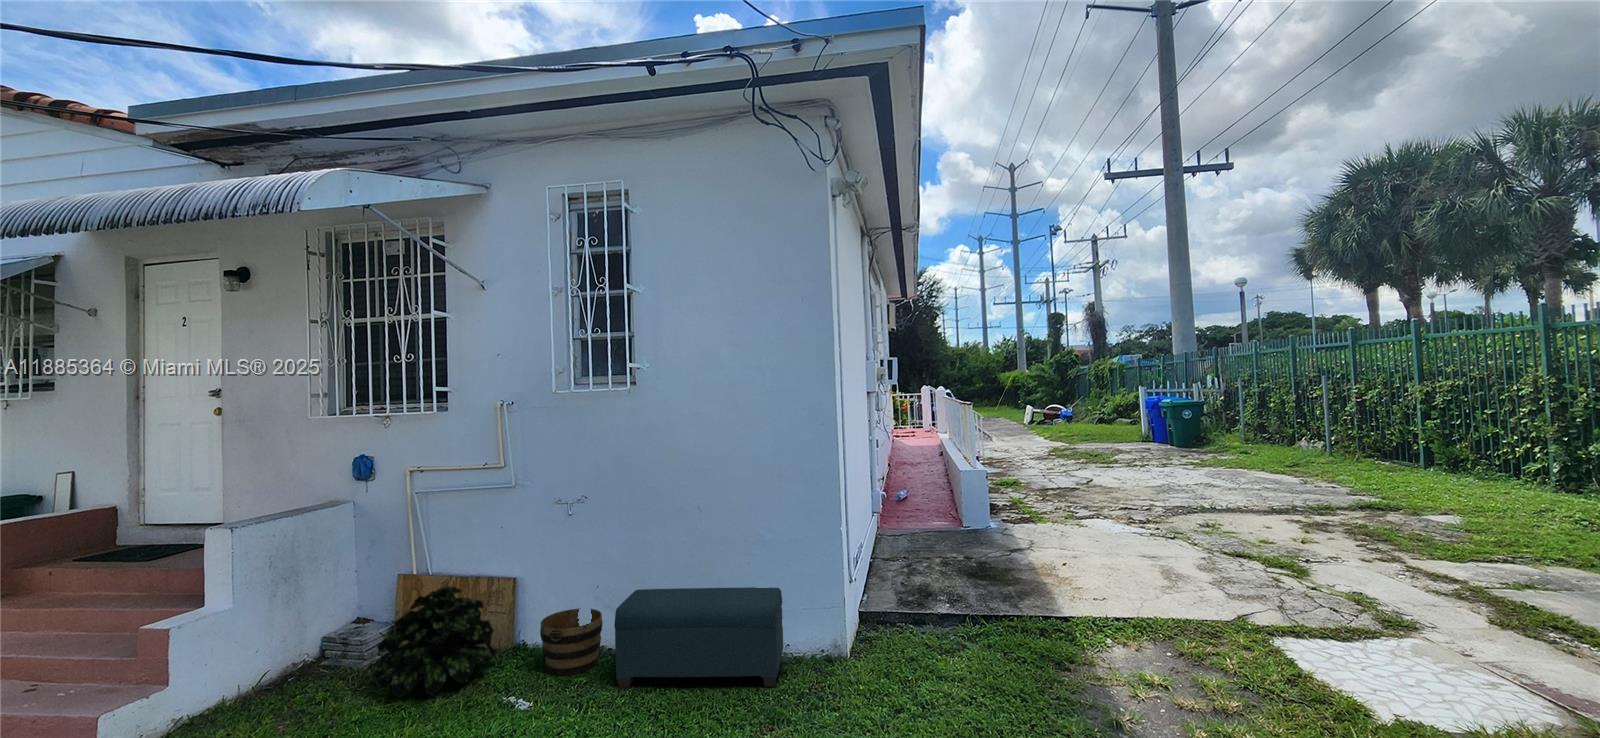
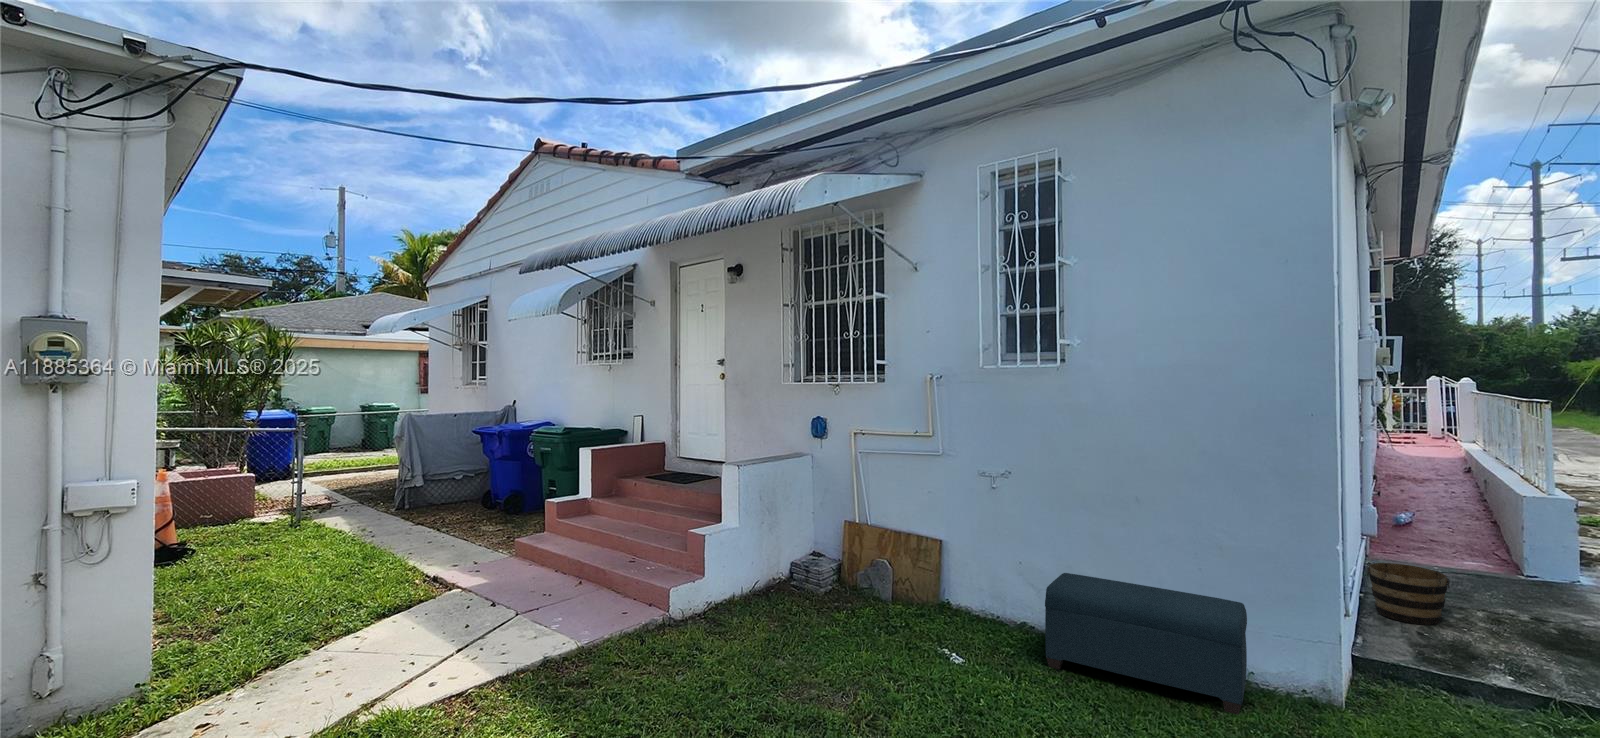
potted plant: present [374,586,496,697] -> none [833,537,928,629]
bucket: present [540,609,603,675] -> present [1367,563,1450,625]

